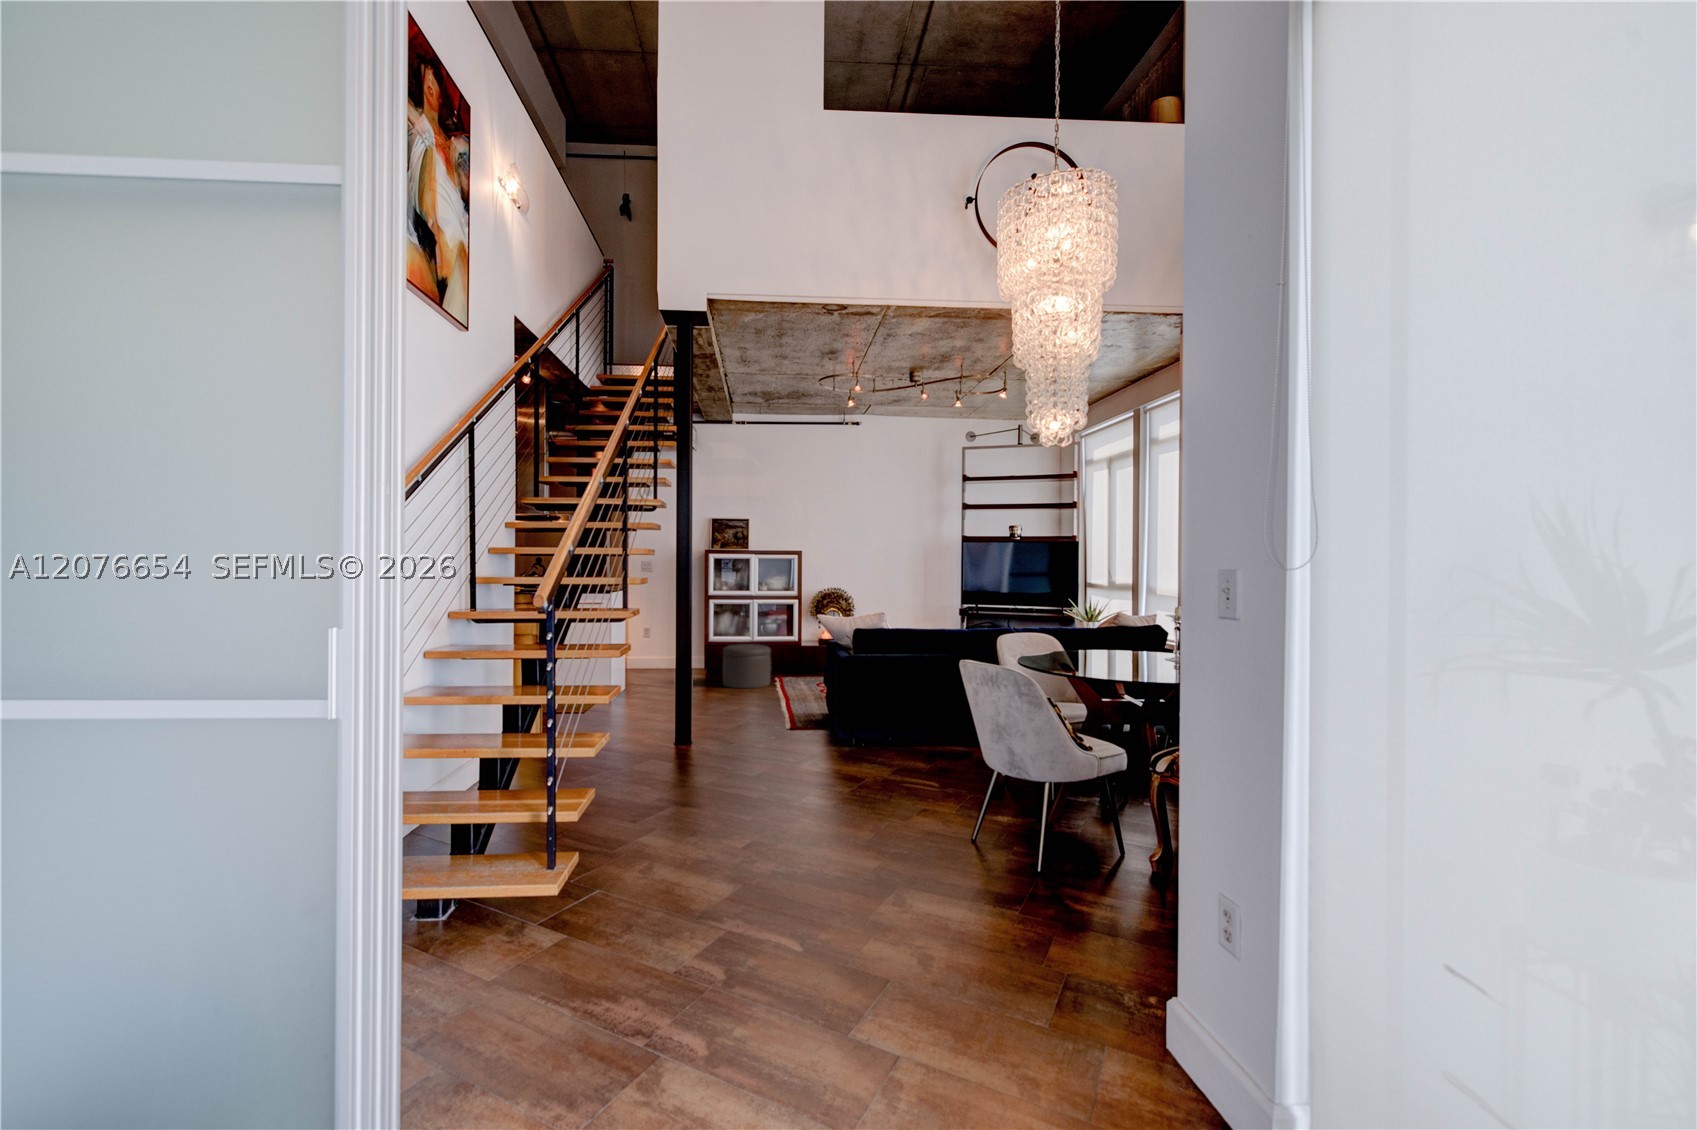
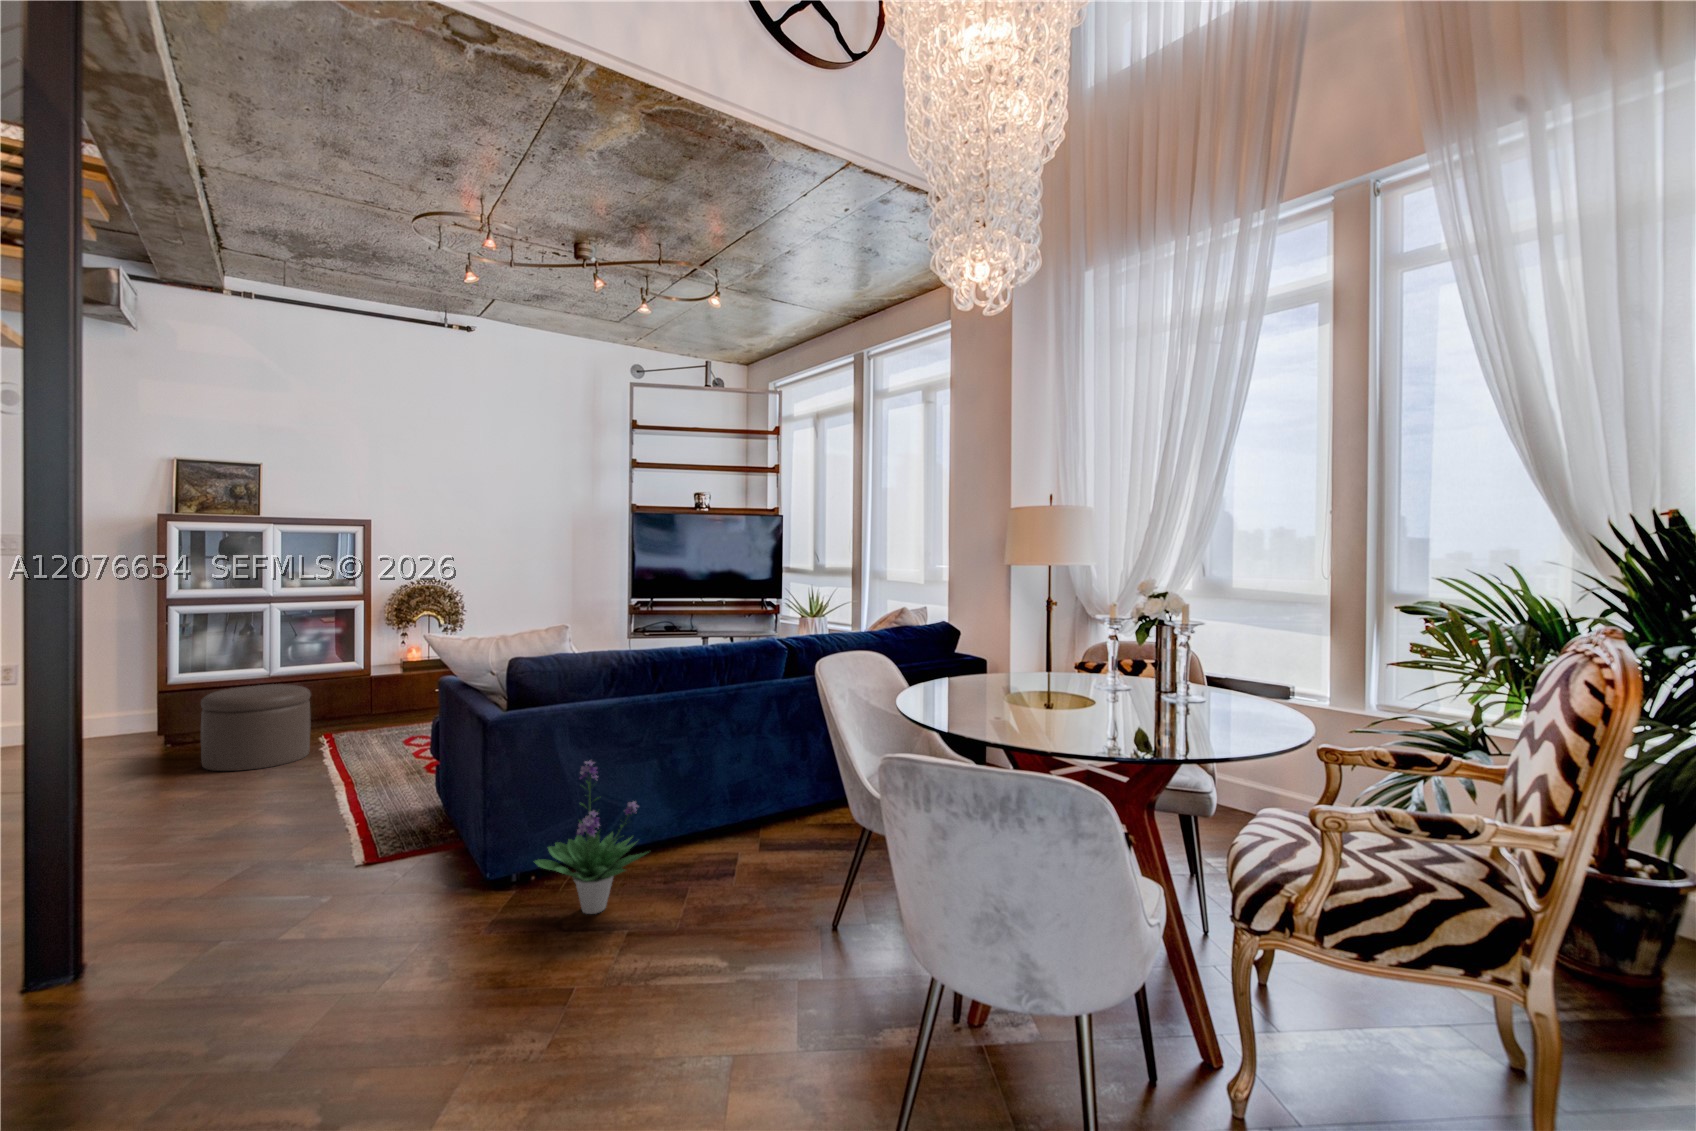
potted plant: none [856,679,913,757] -> present [535,760,647,914]

